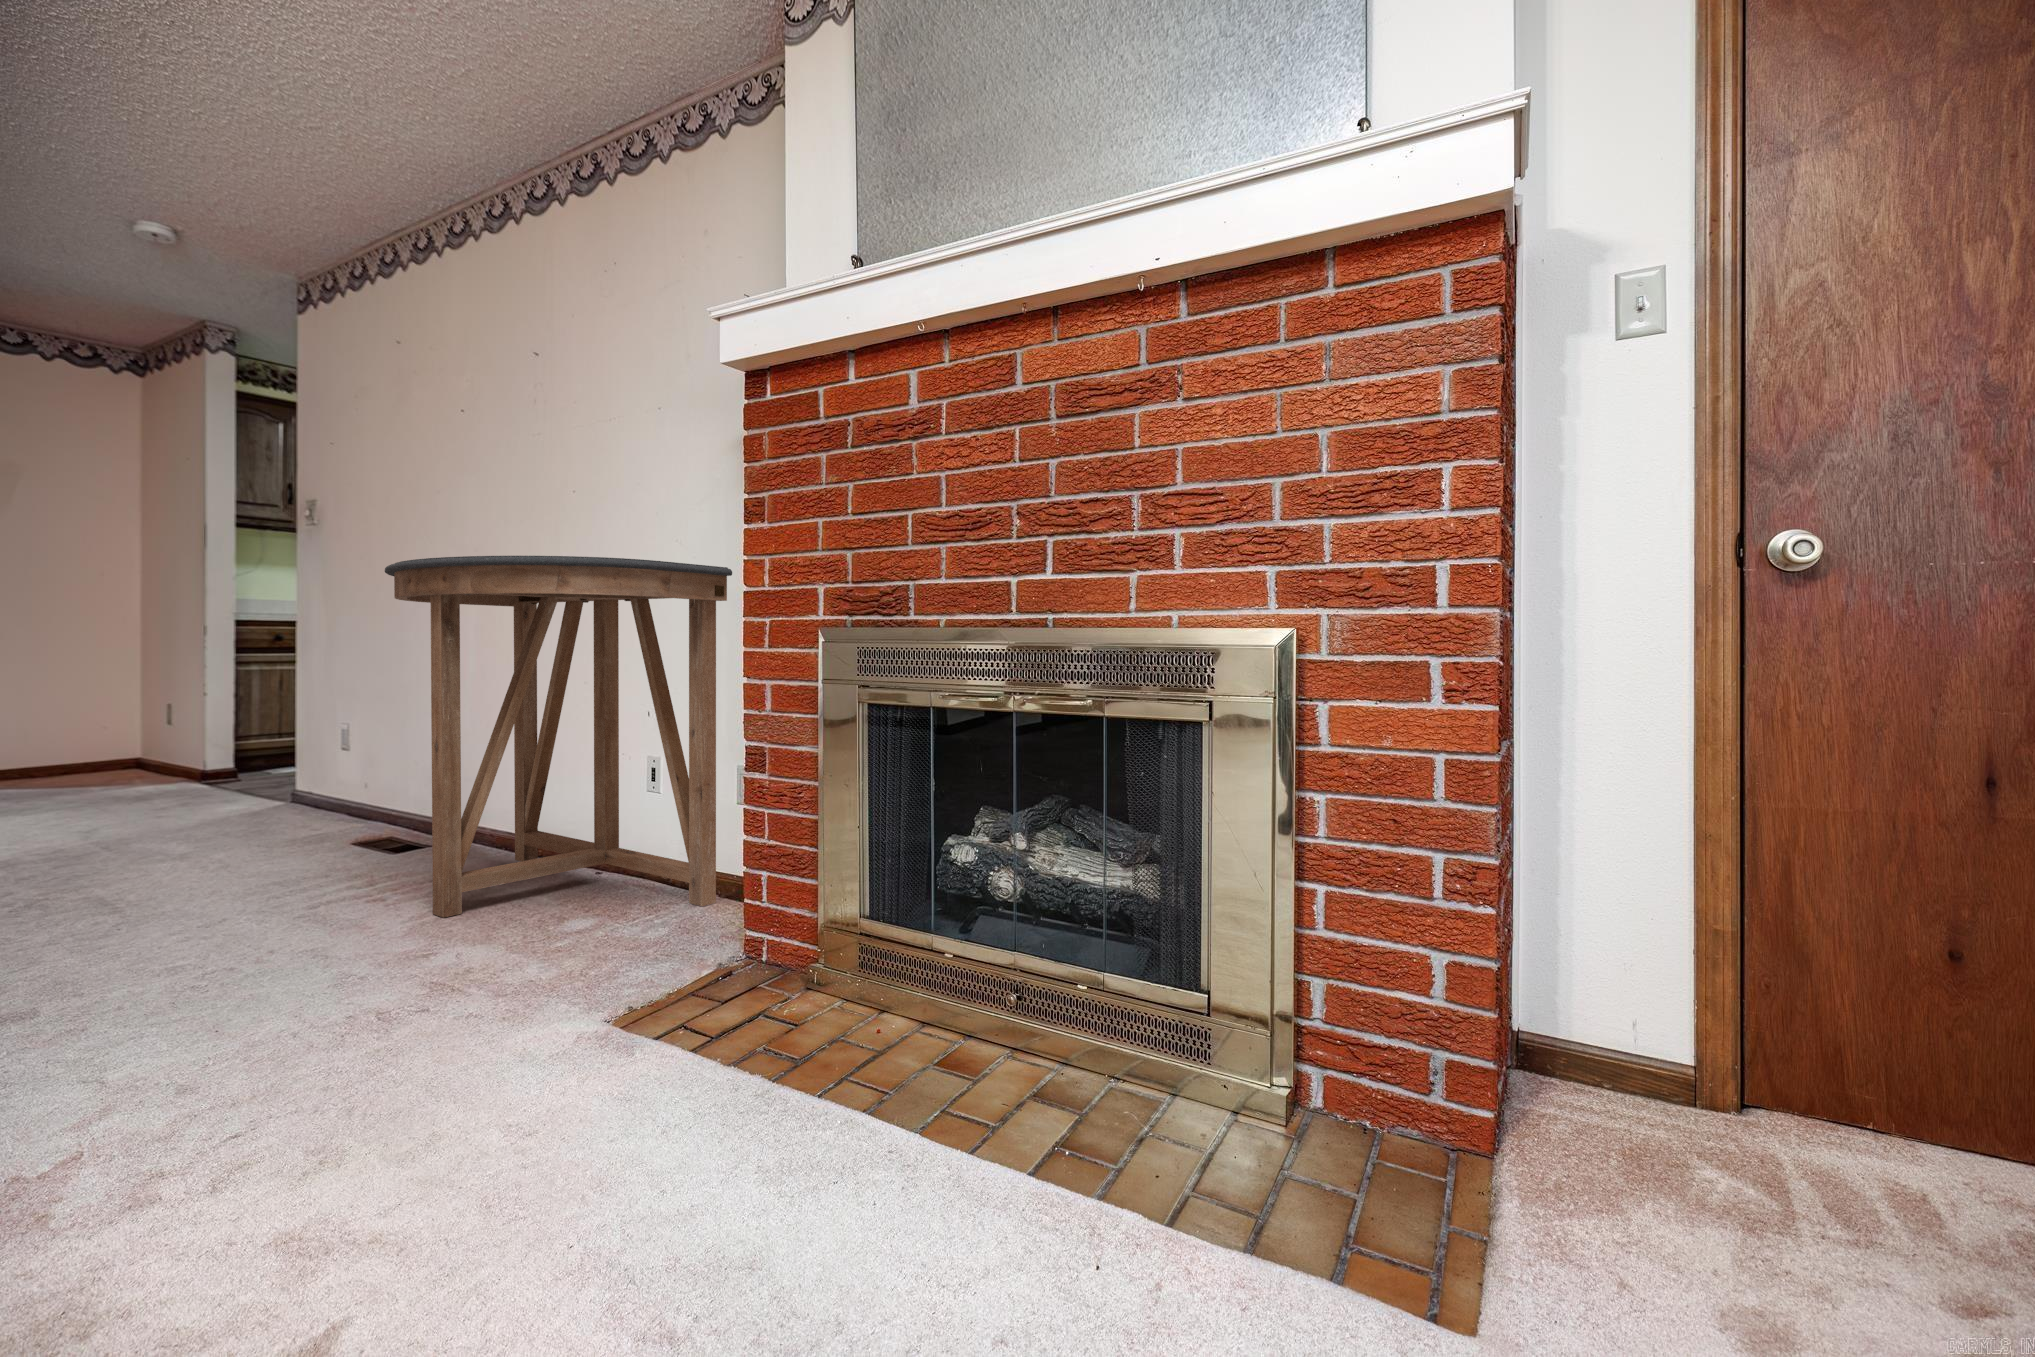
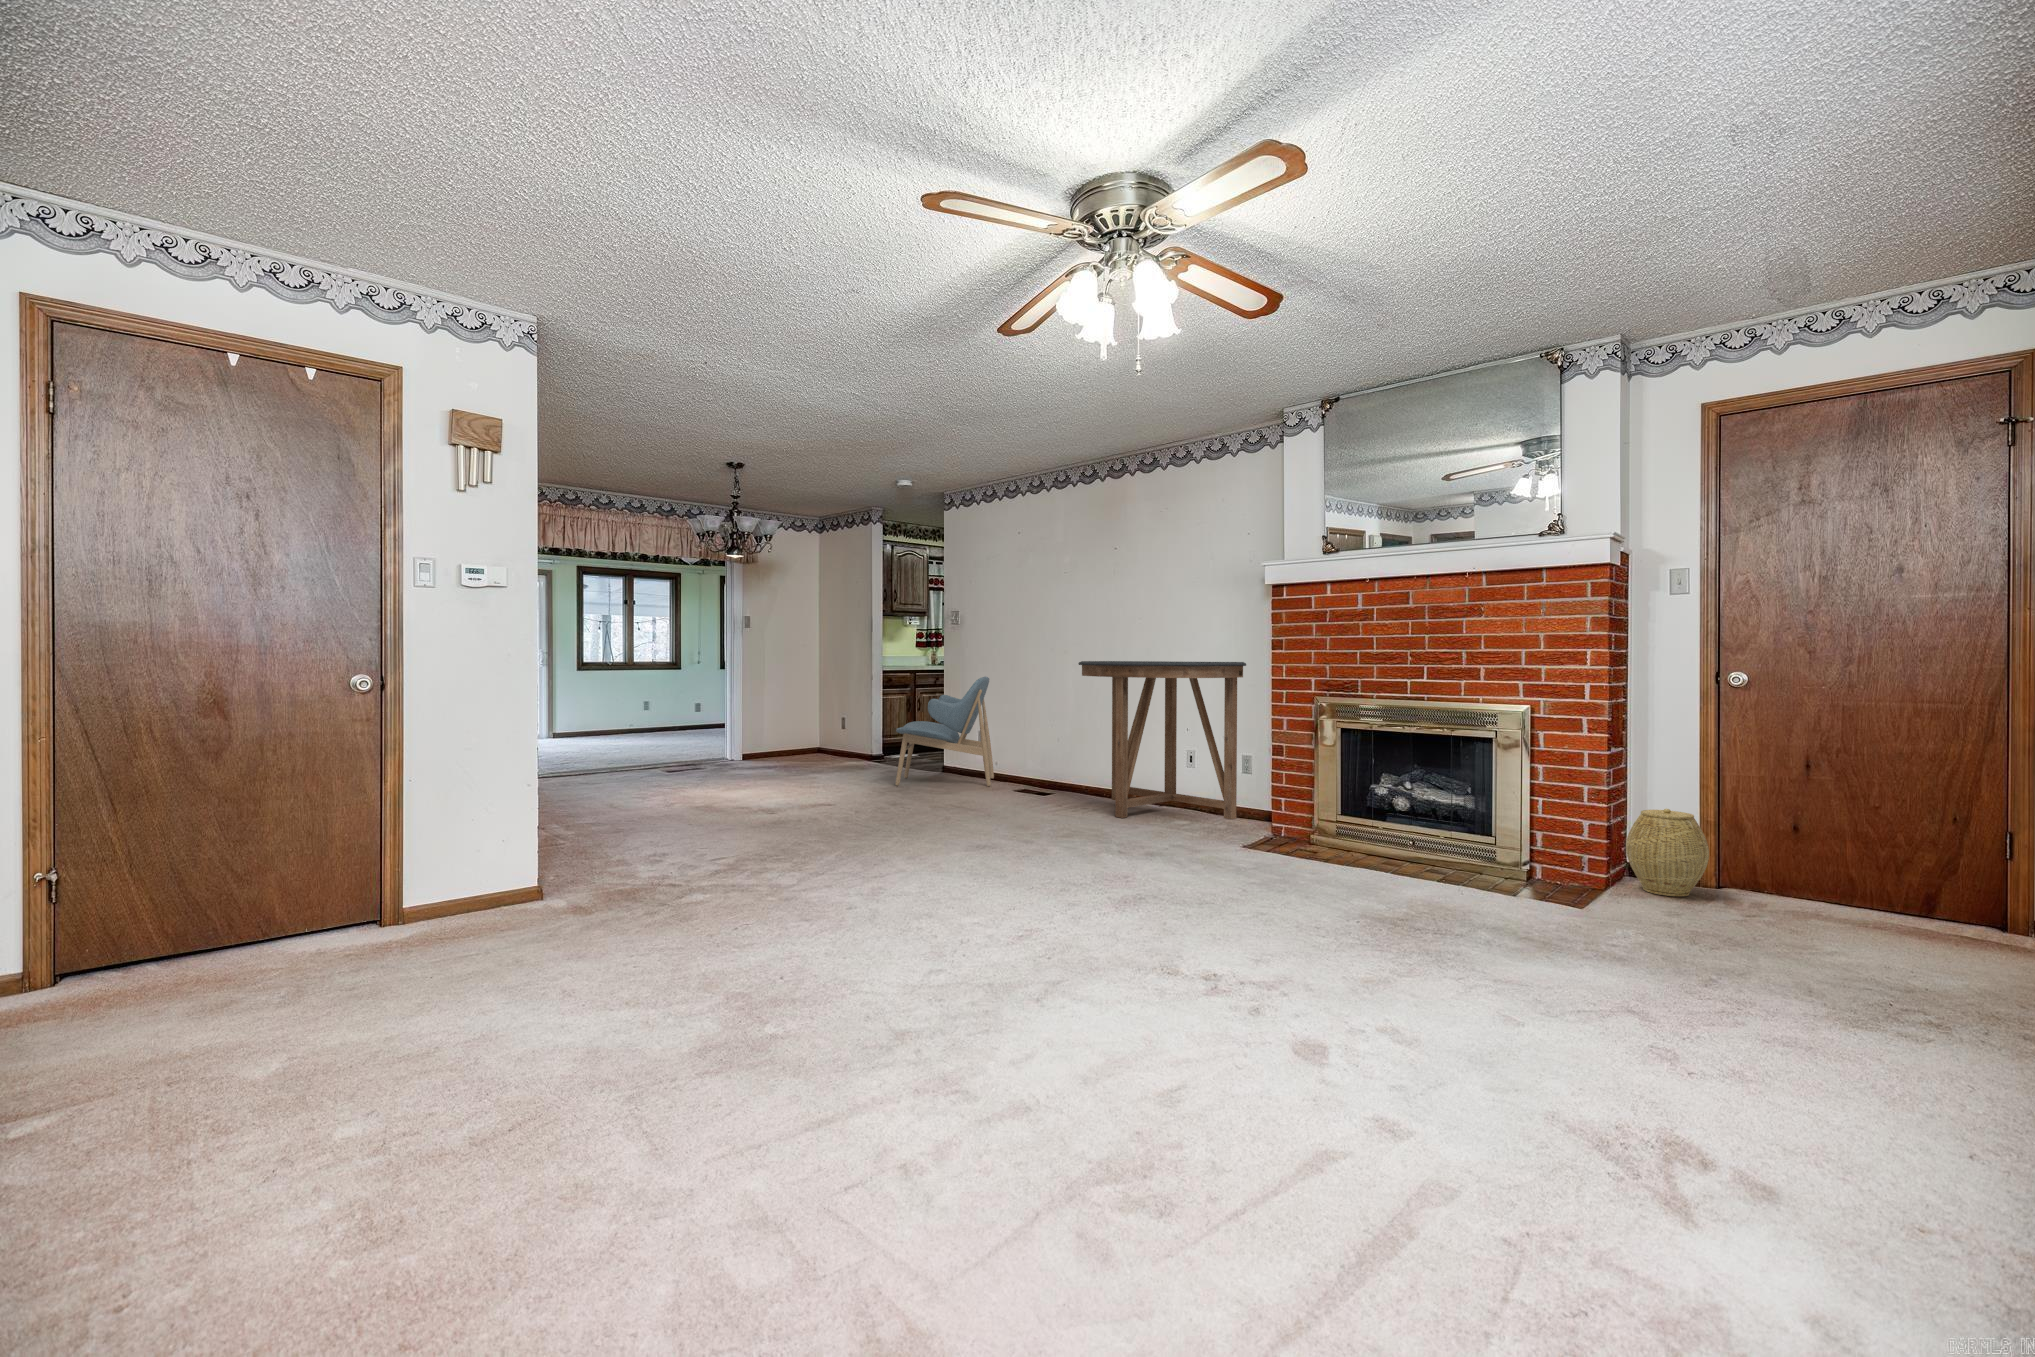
lounge chair: none [73,619,362,842] -> present [895,676,994,786]
woven basket: none [1532,907,1760,1171] -> present [1626,808,1709,897]

